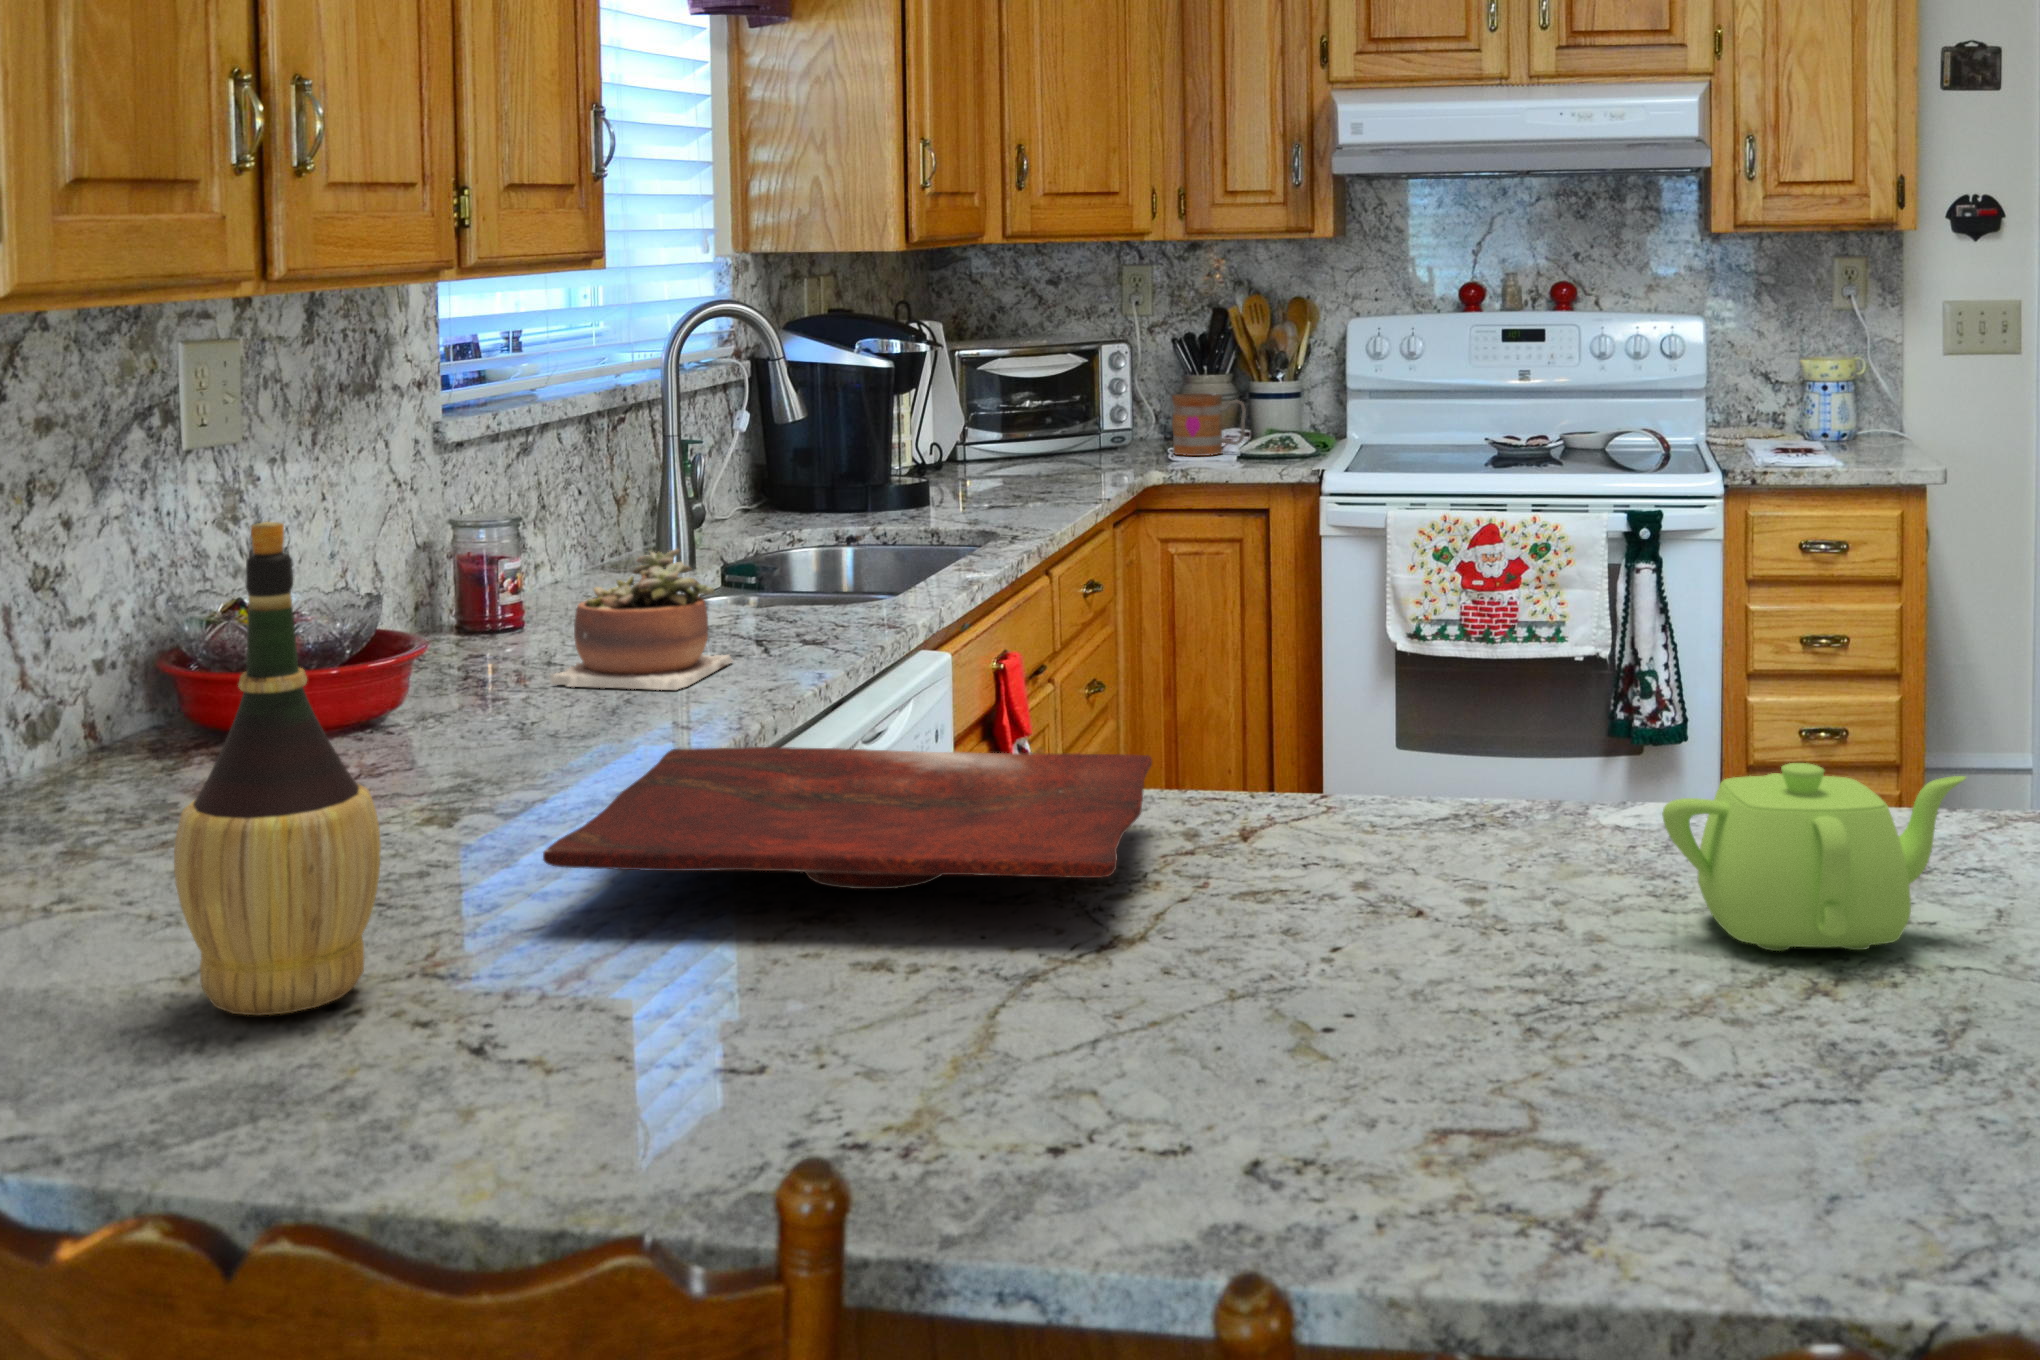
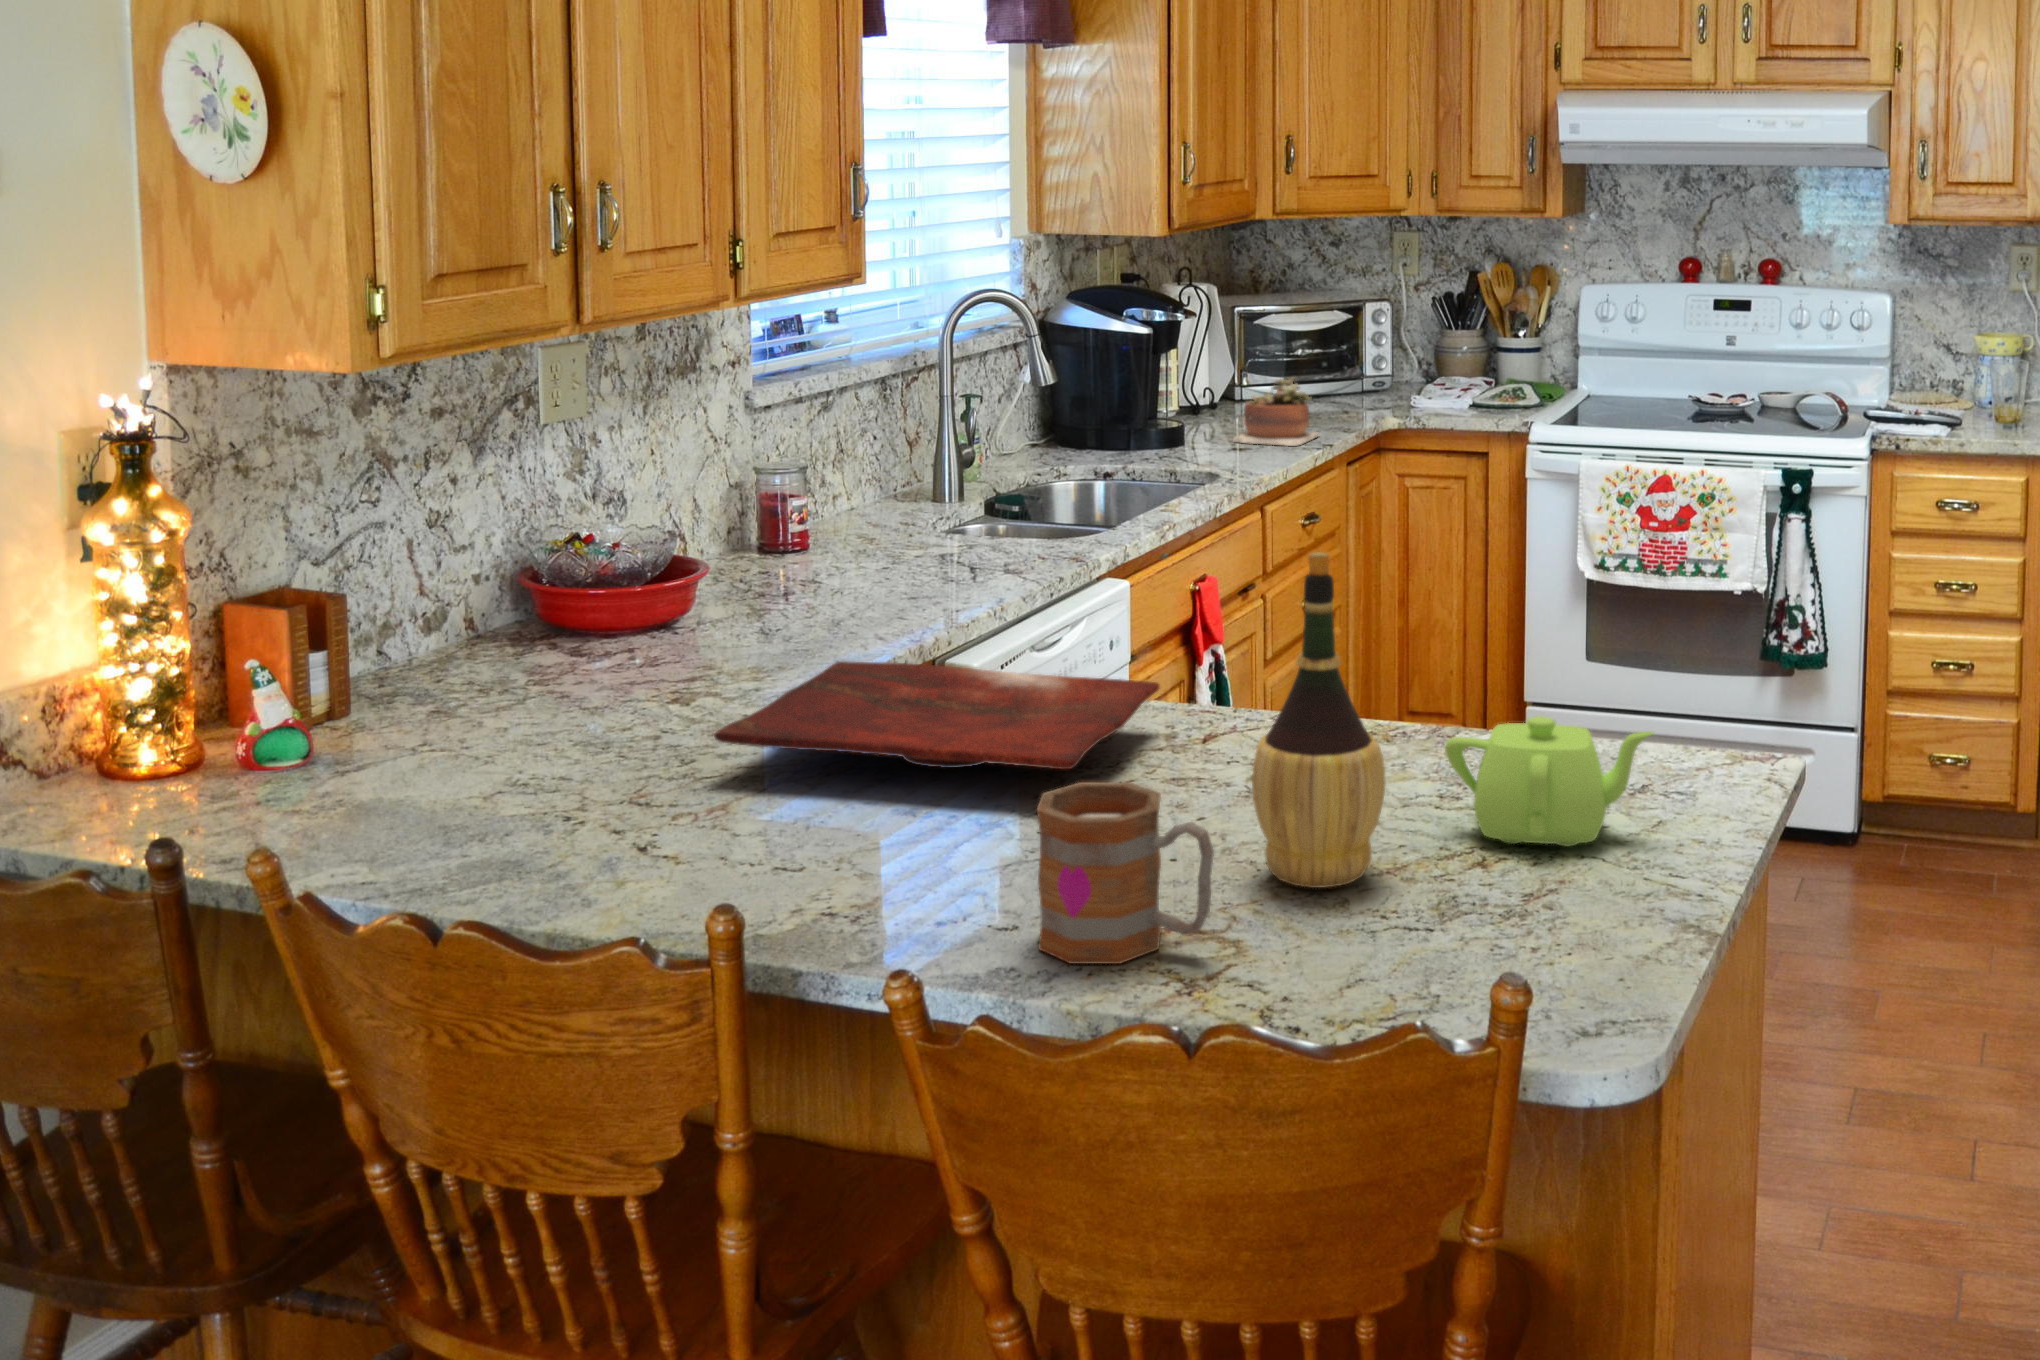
mug: present [1172,393,1246,456] -> present [1037,782,1214,964]
wine bottle: present [174,522,381,1016] -> present [1252,552,1386,888]
succulent plant: present [550,549,732,690] -> present [1233,378,1319,446]

